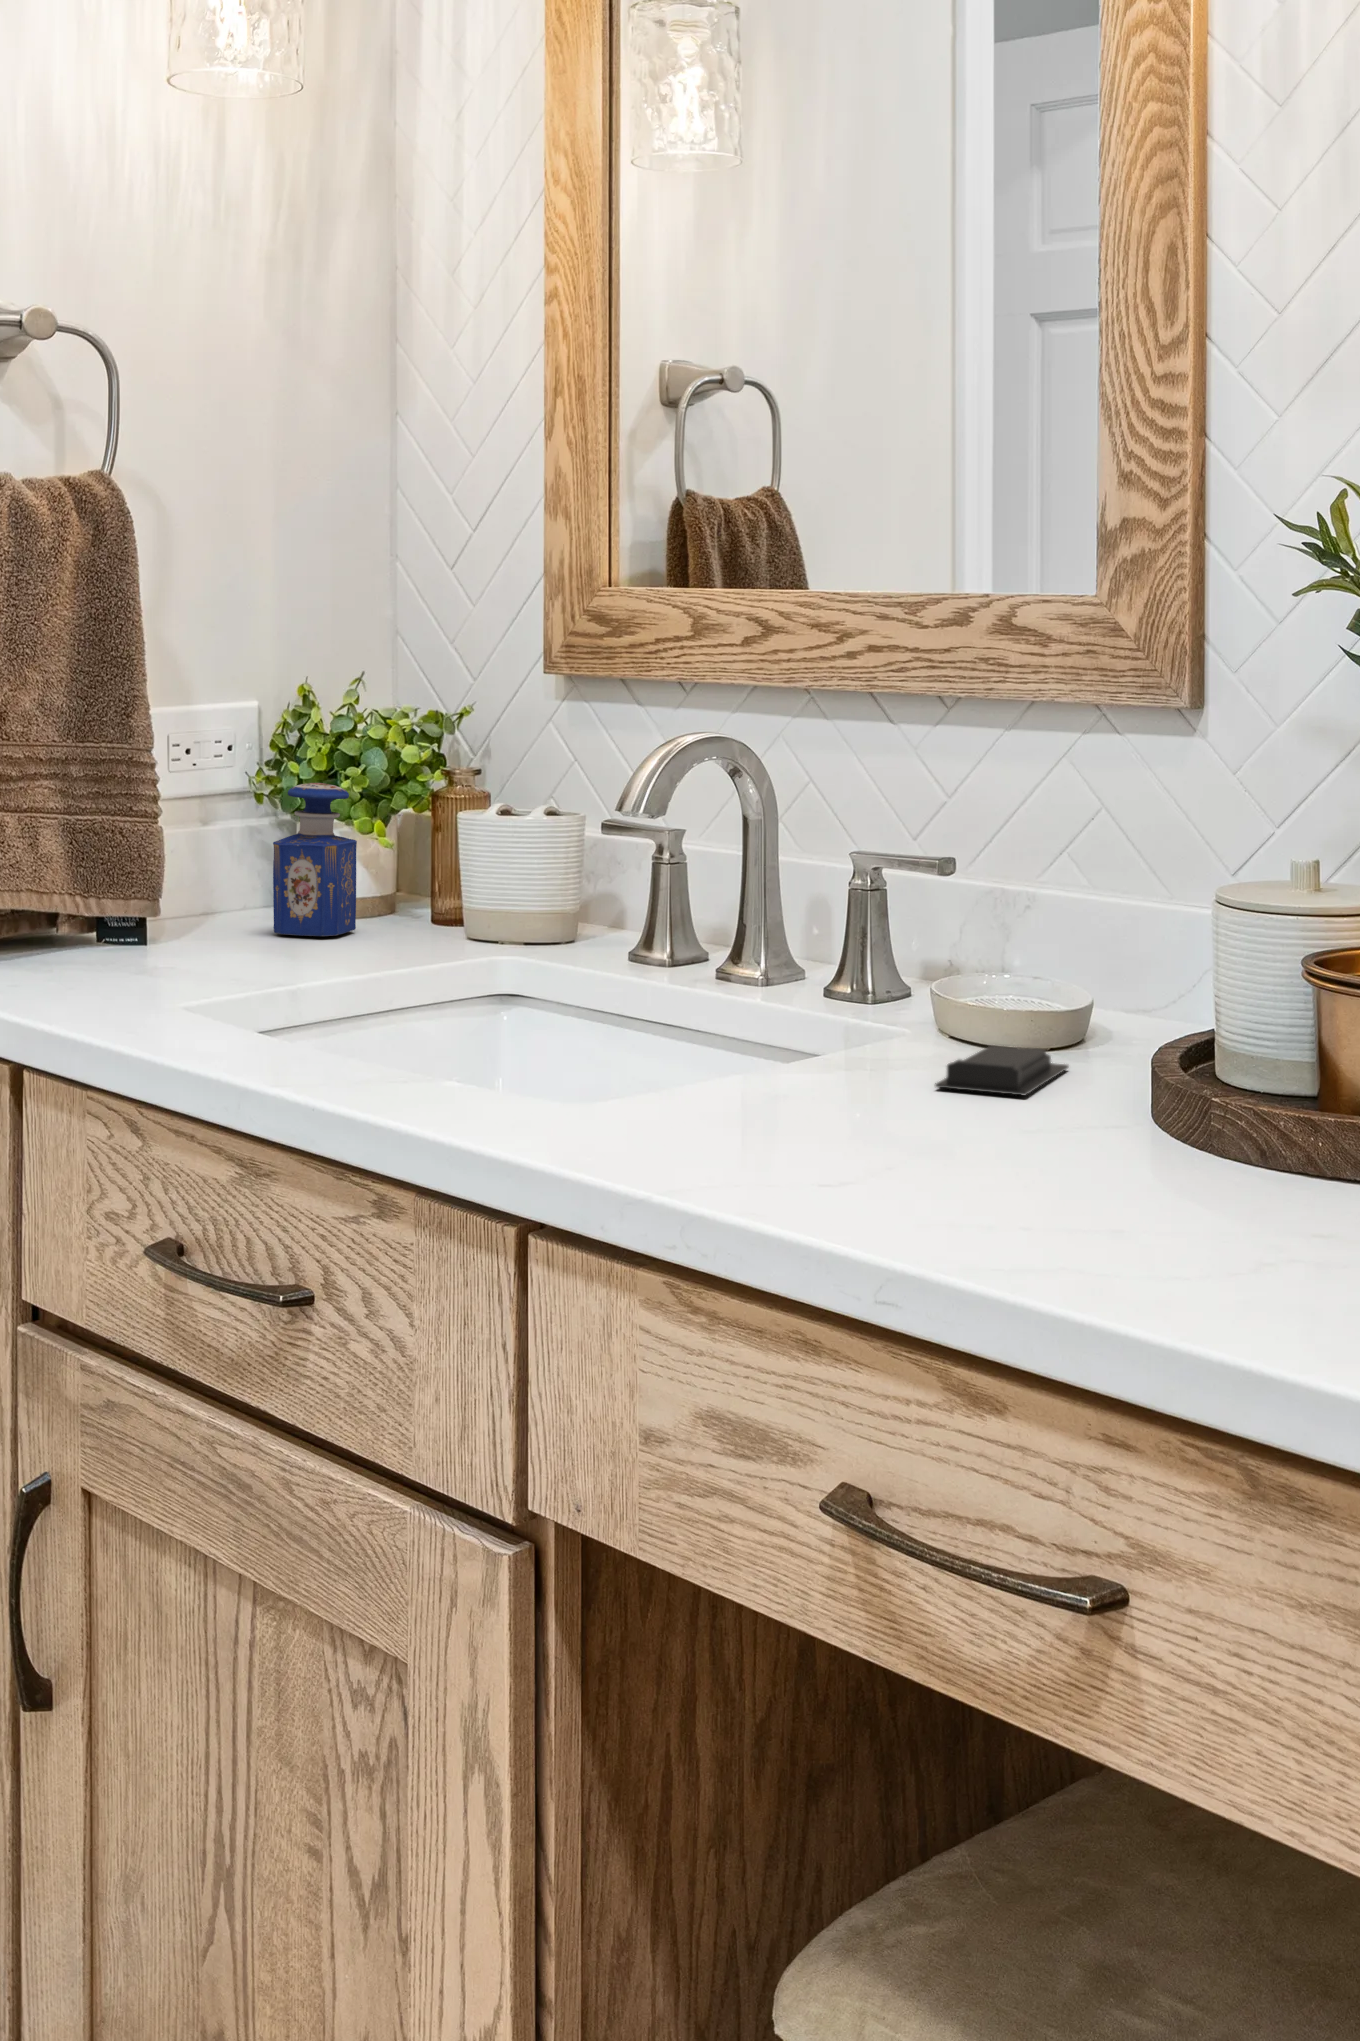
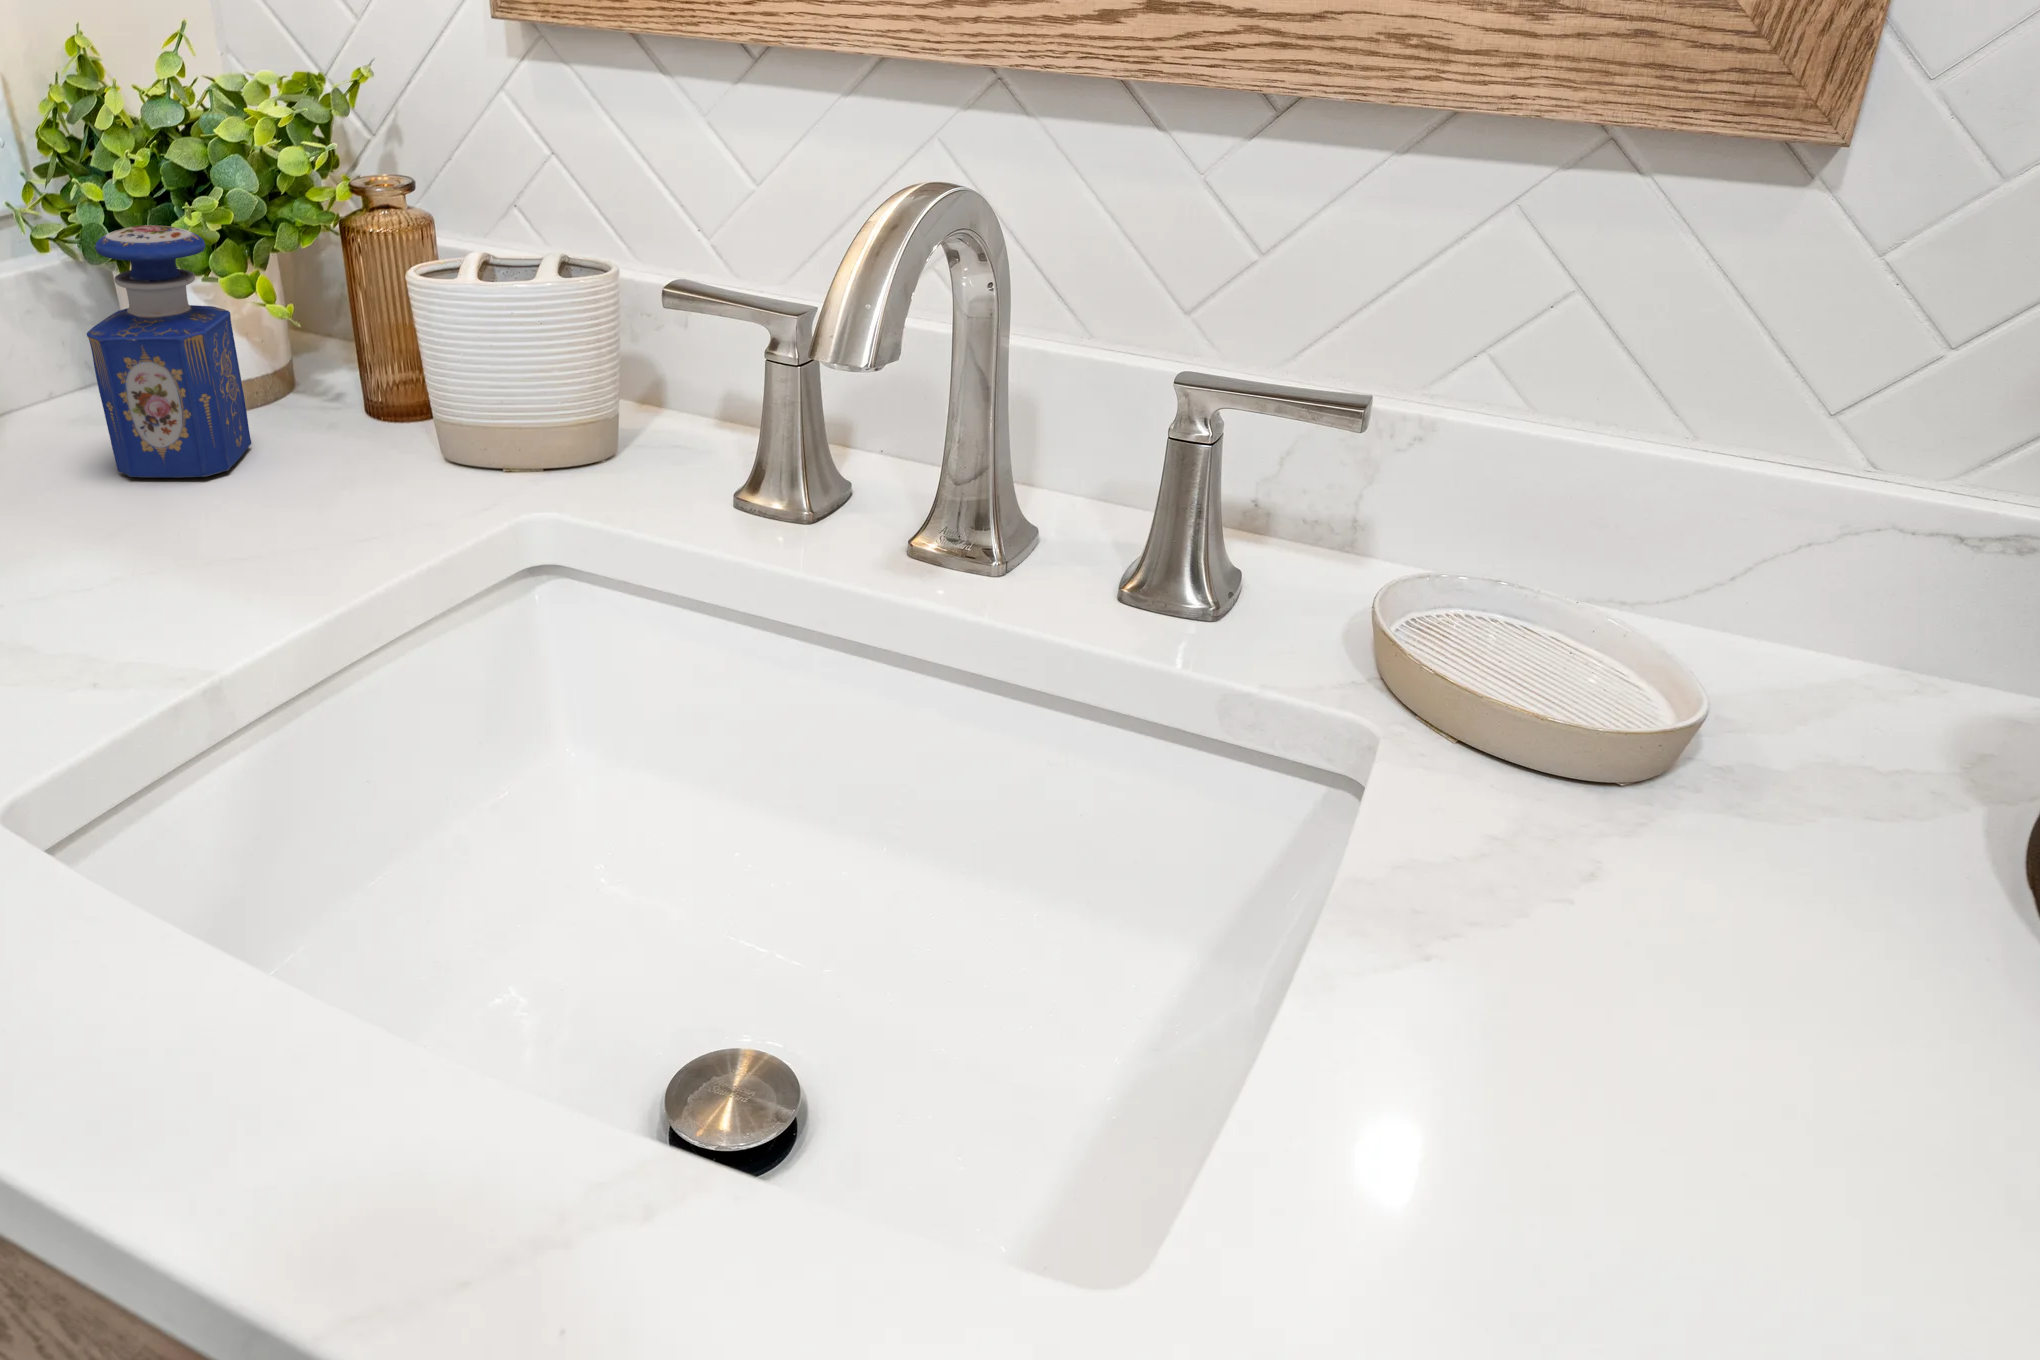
soap bar: present [935,1045,1069,1095] -> none [1630,849,1949,1067]

